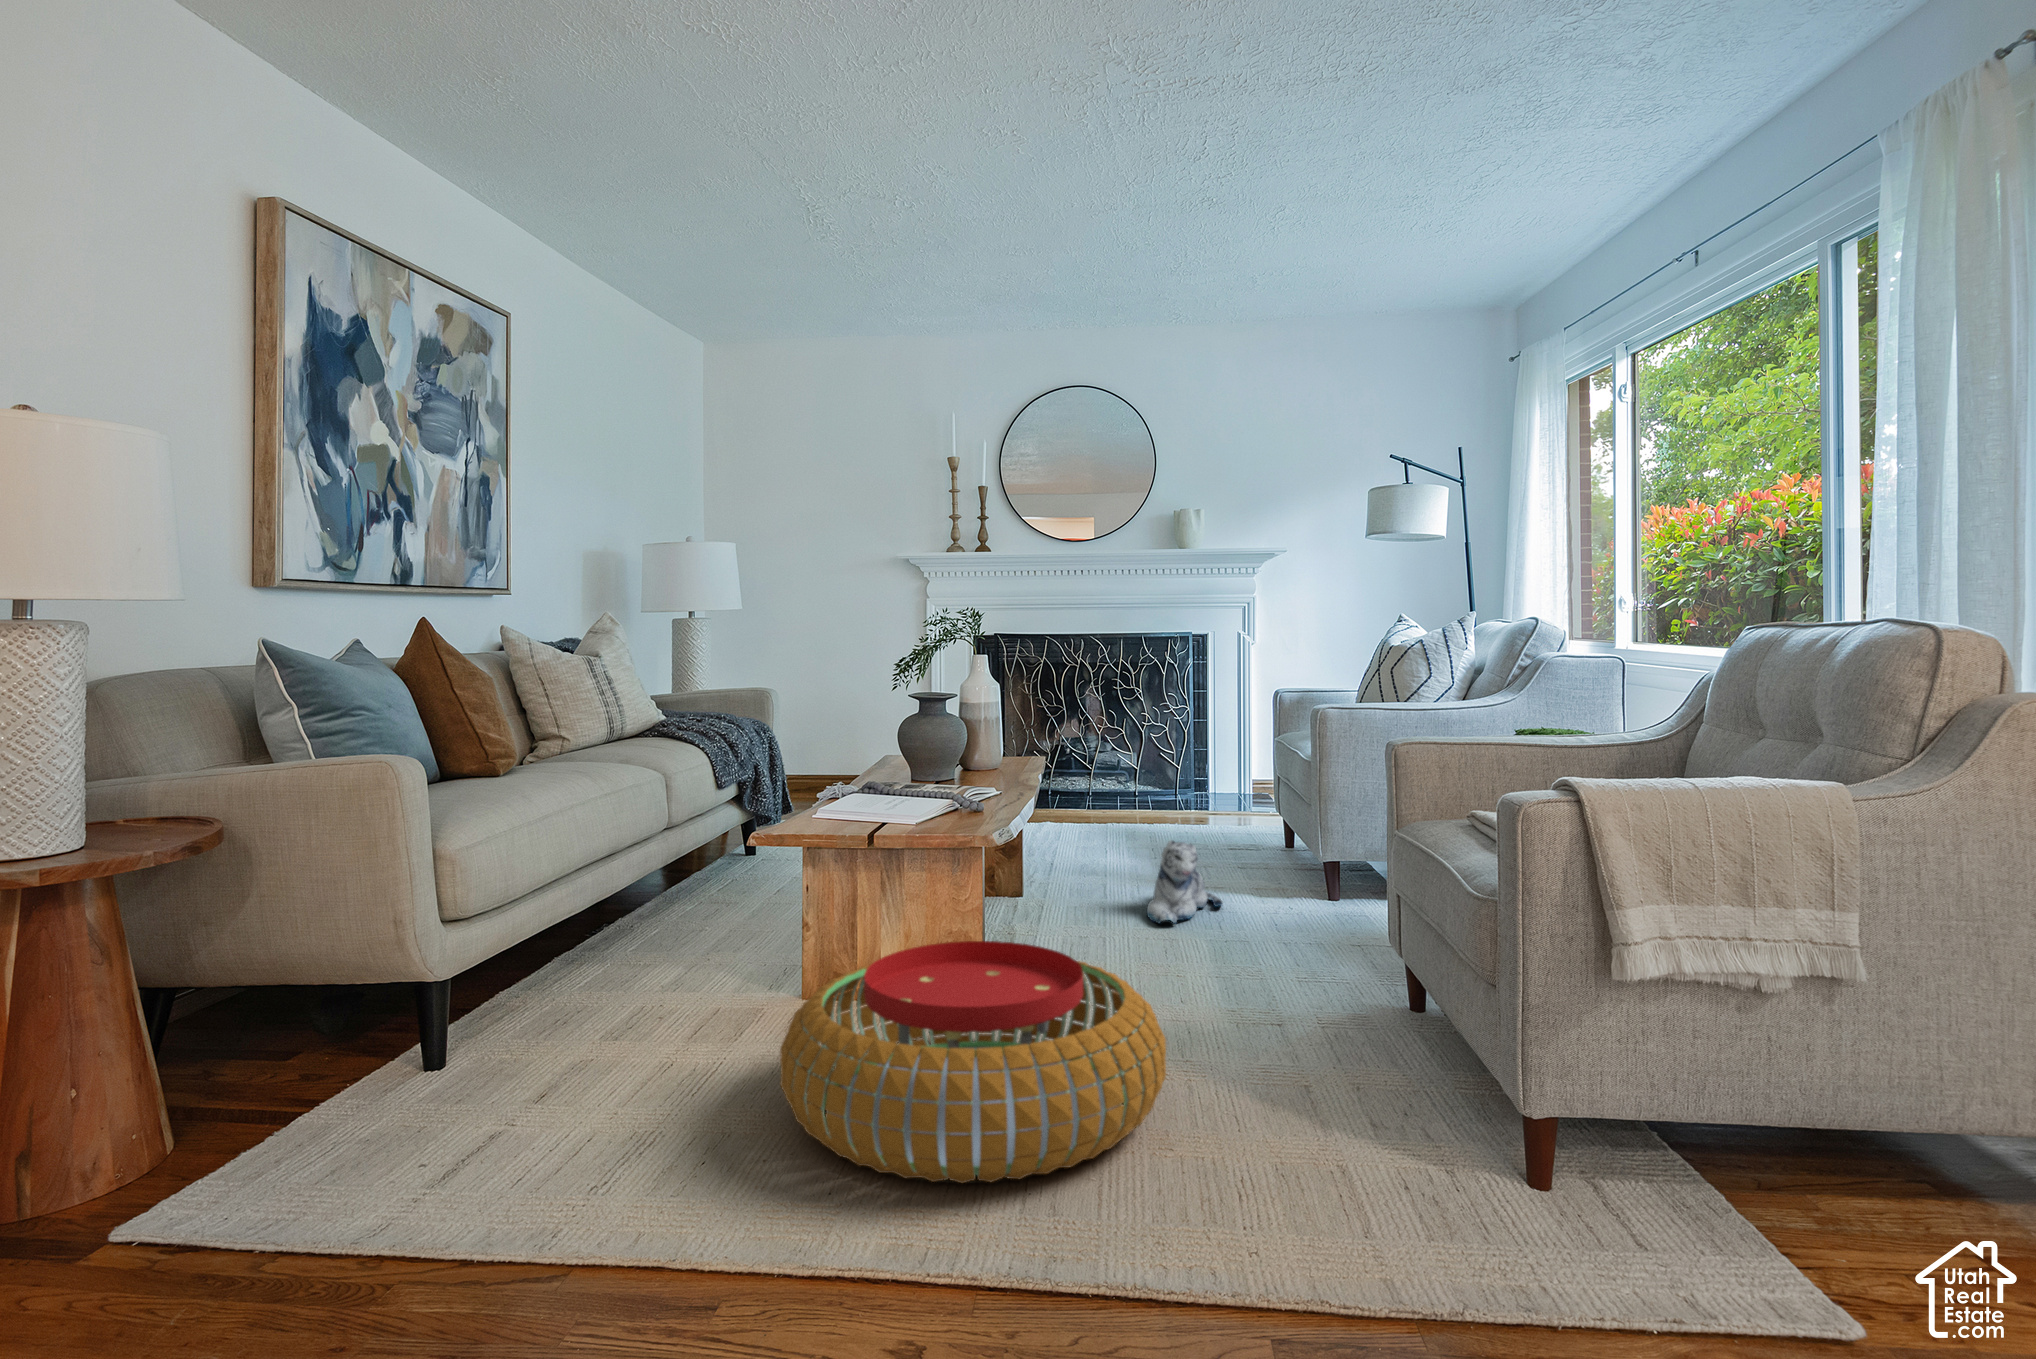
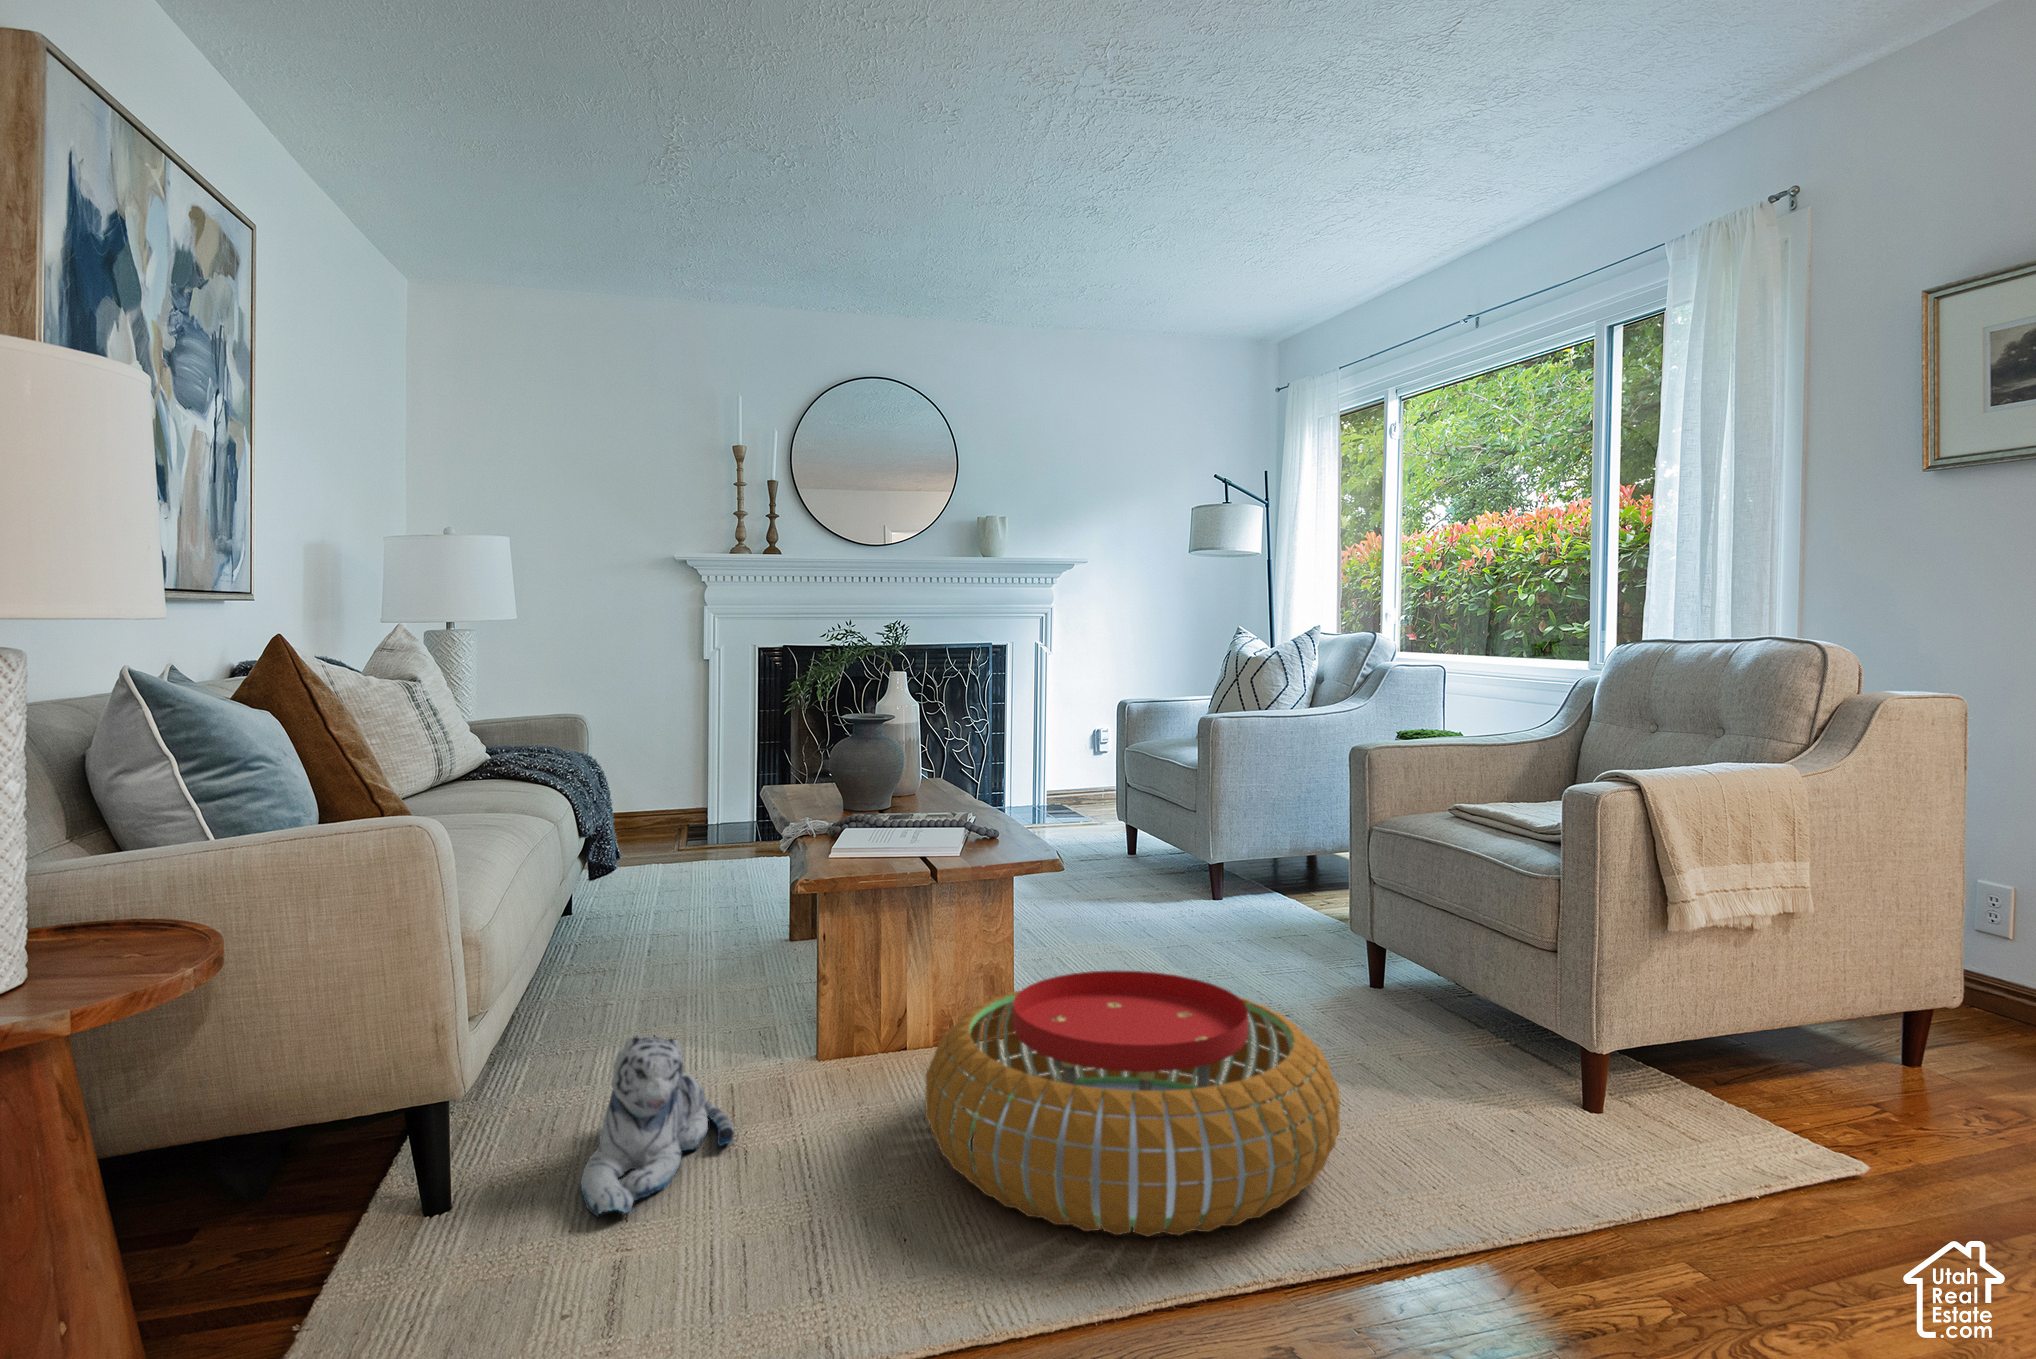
plush toy: present [1147,841,1222,923] -> present [581,1036,734,1217]

